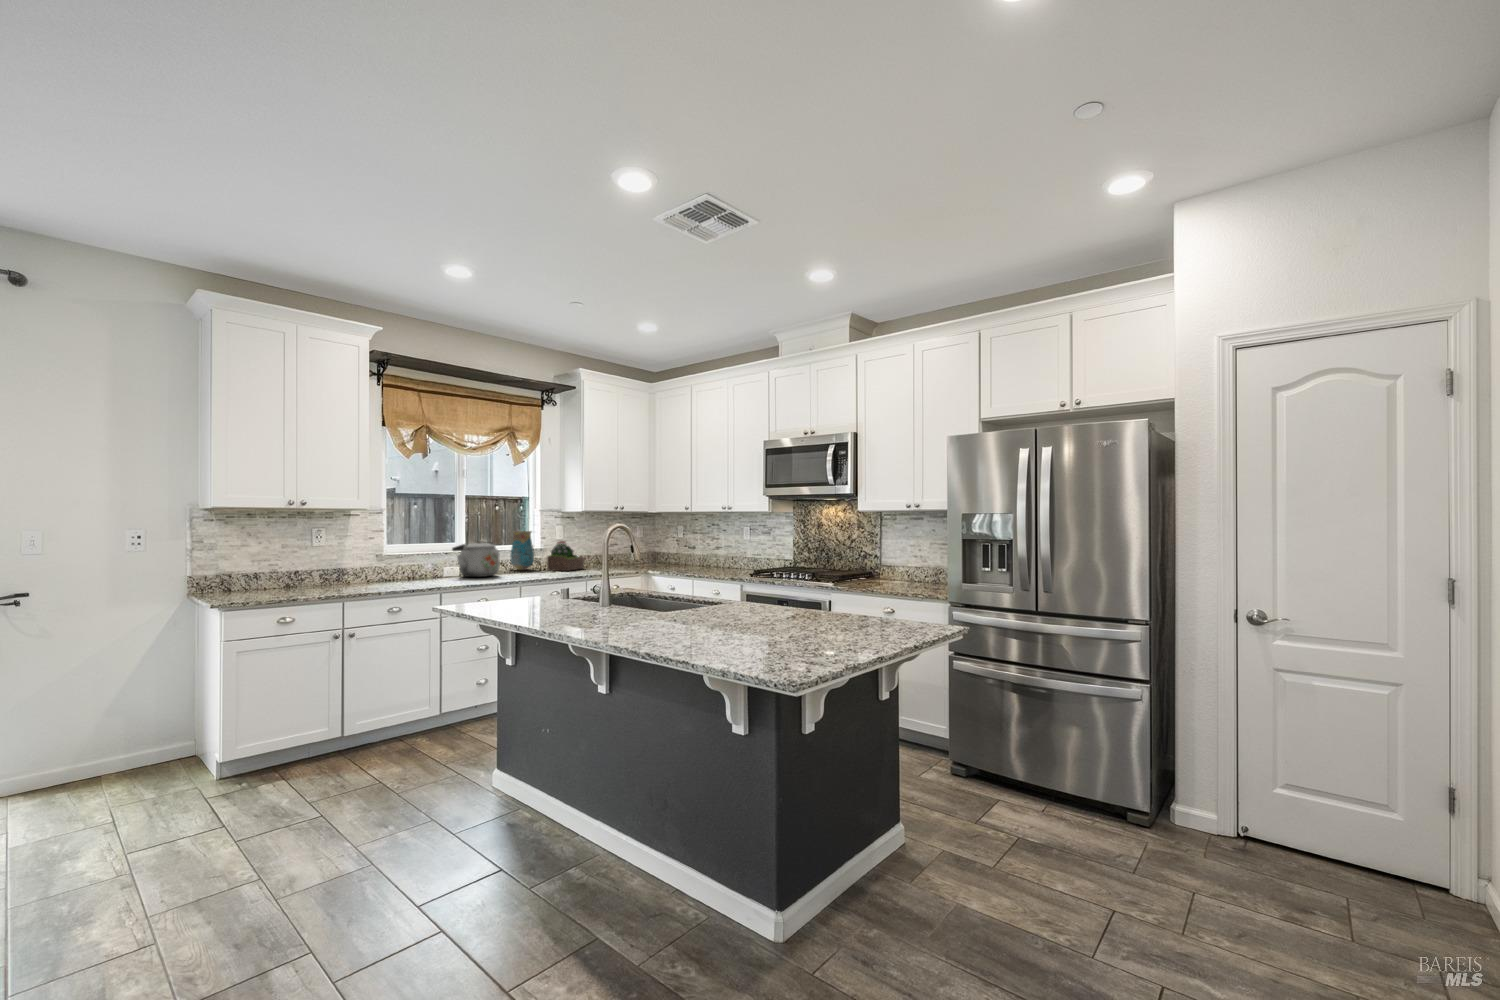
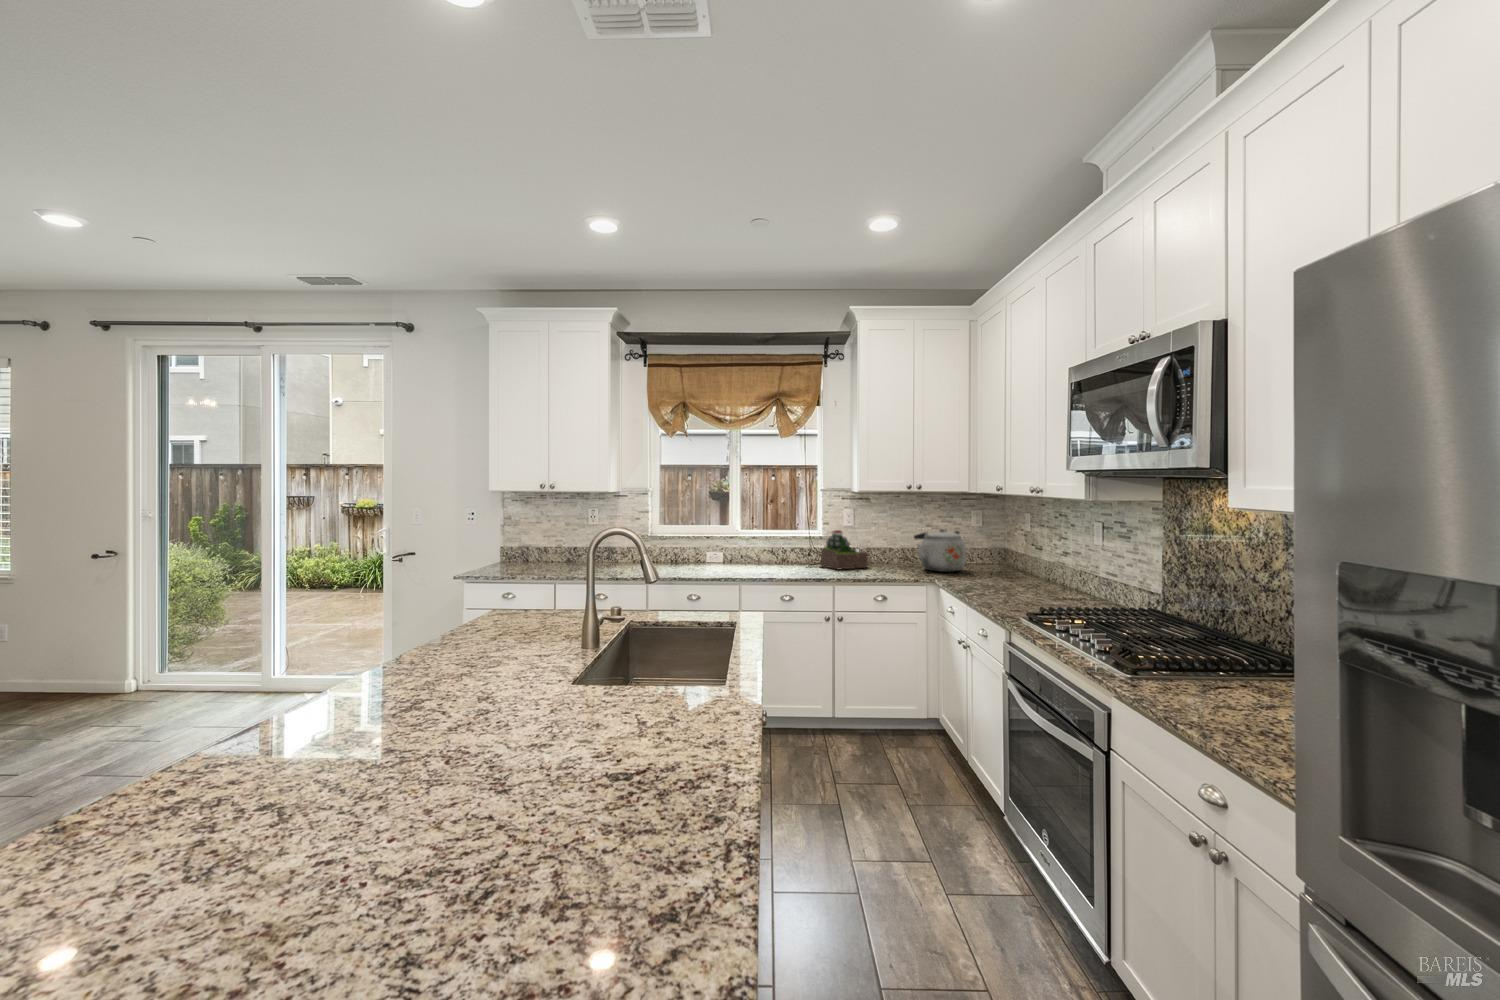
vase: present [511,531,534,570] -> none [781,515,808,563]
kettle: present [452,541,500,577] -> present [914,529,966,572]

